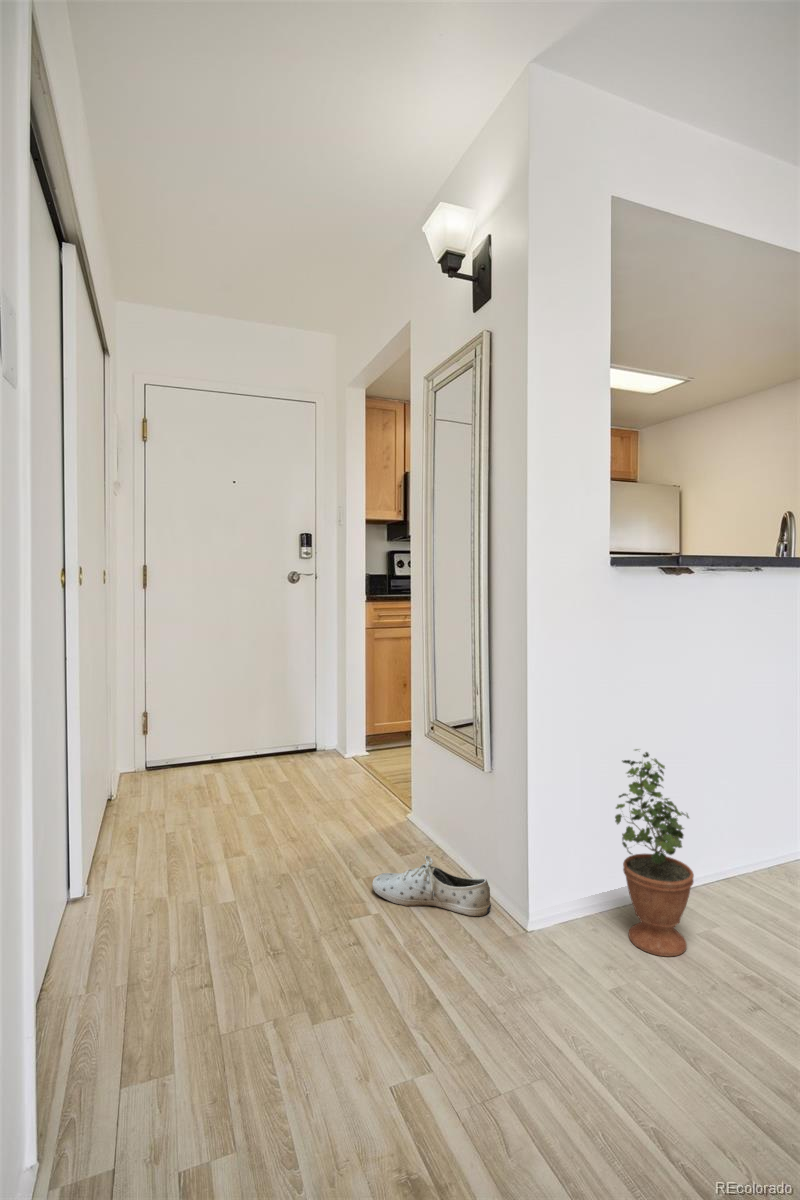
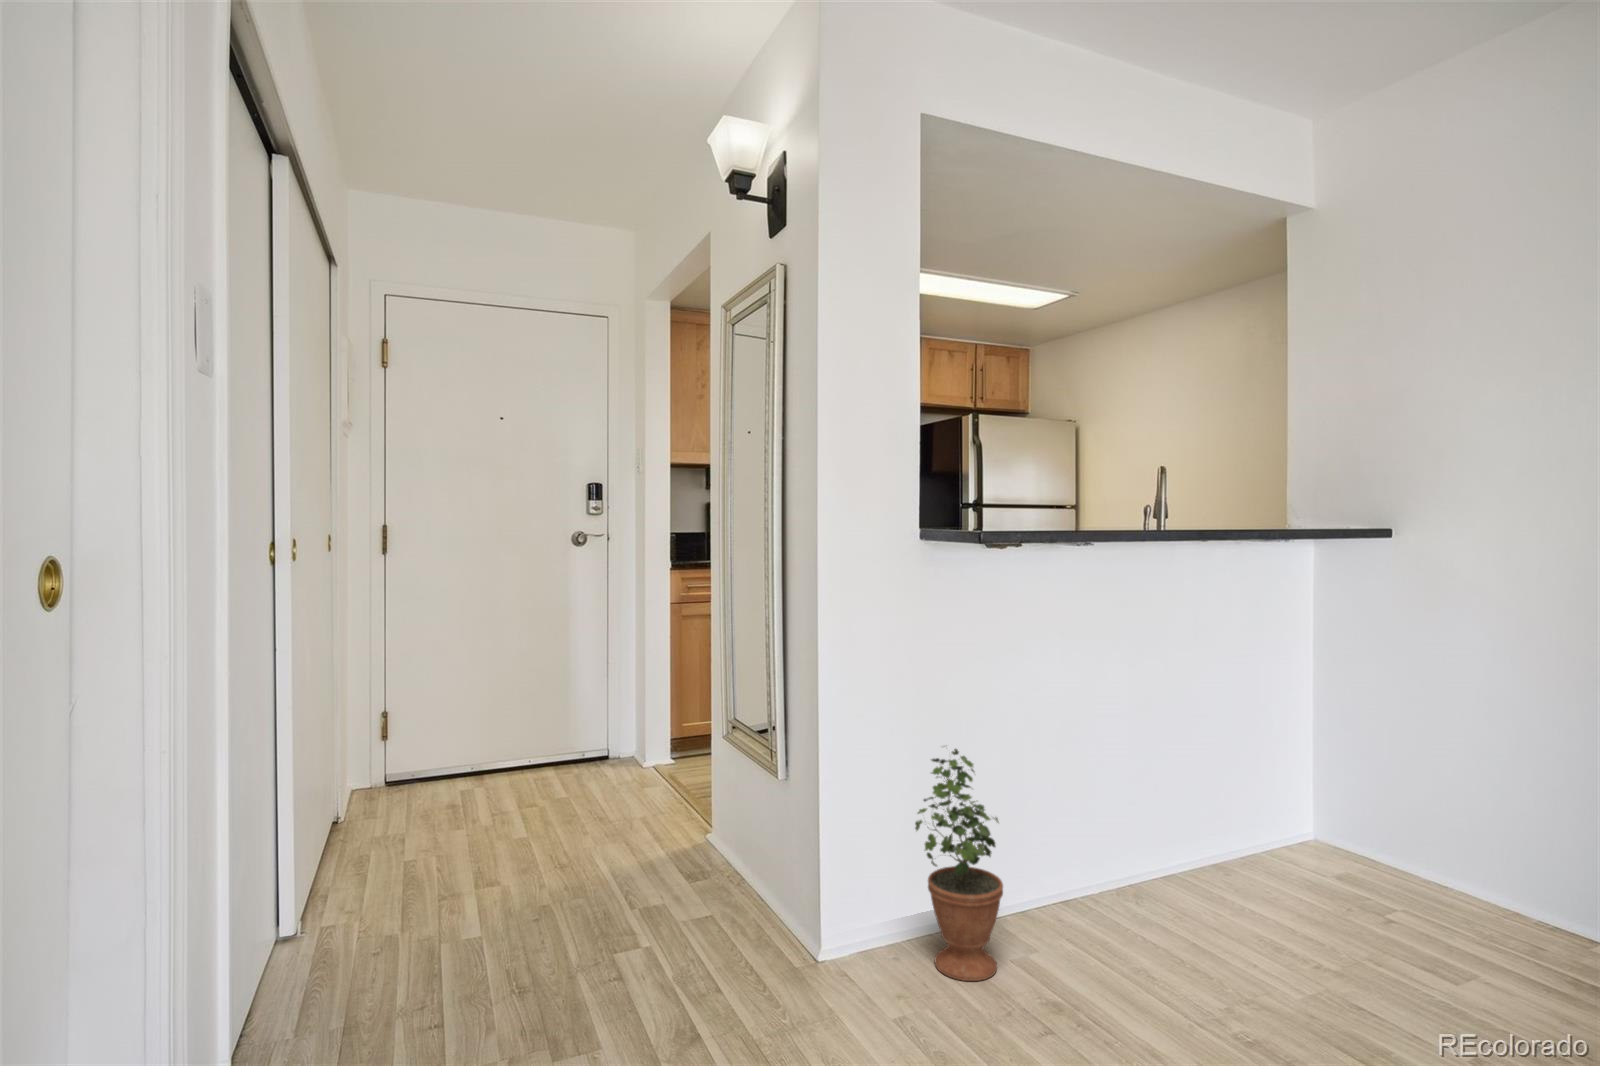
shoe: present [372,855,491,916] -> none [647,877,784,945]

